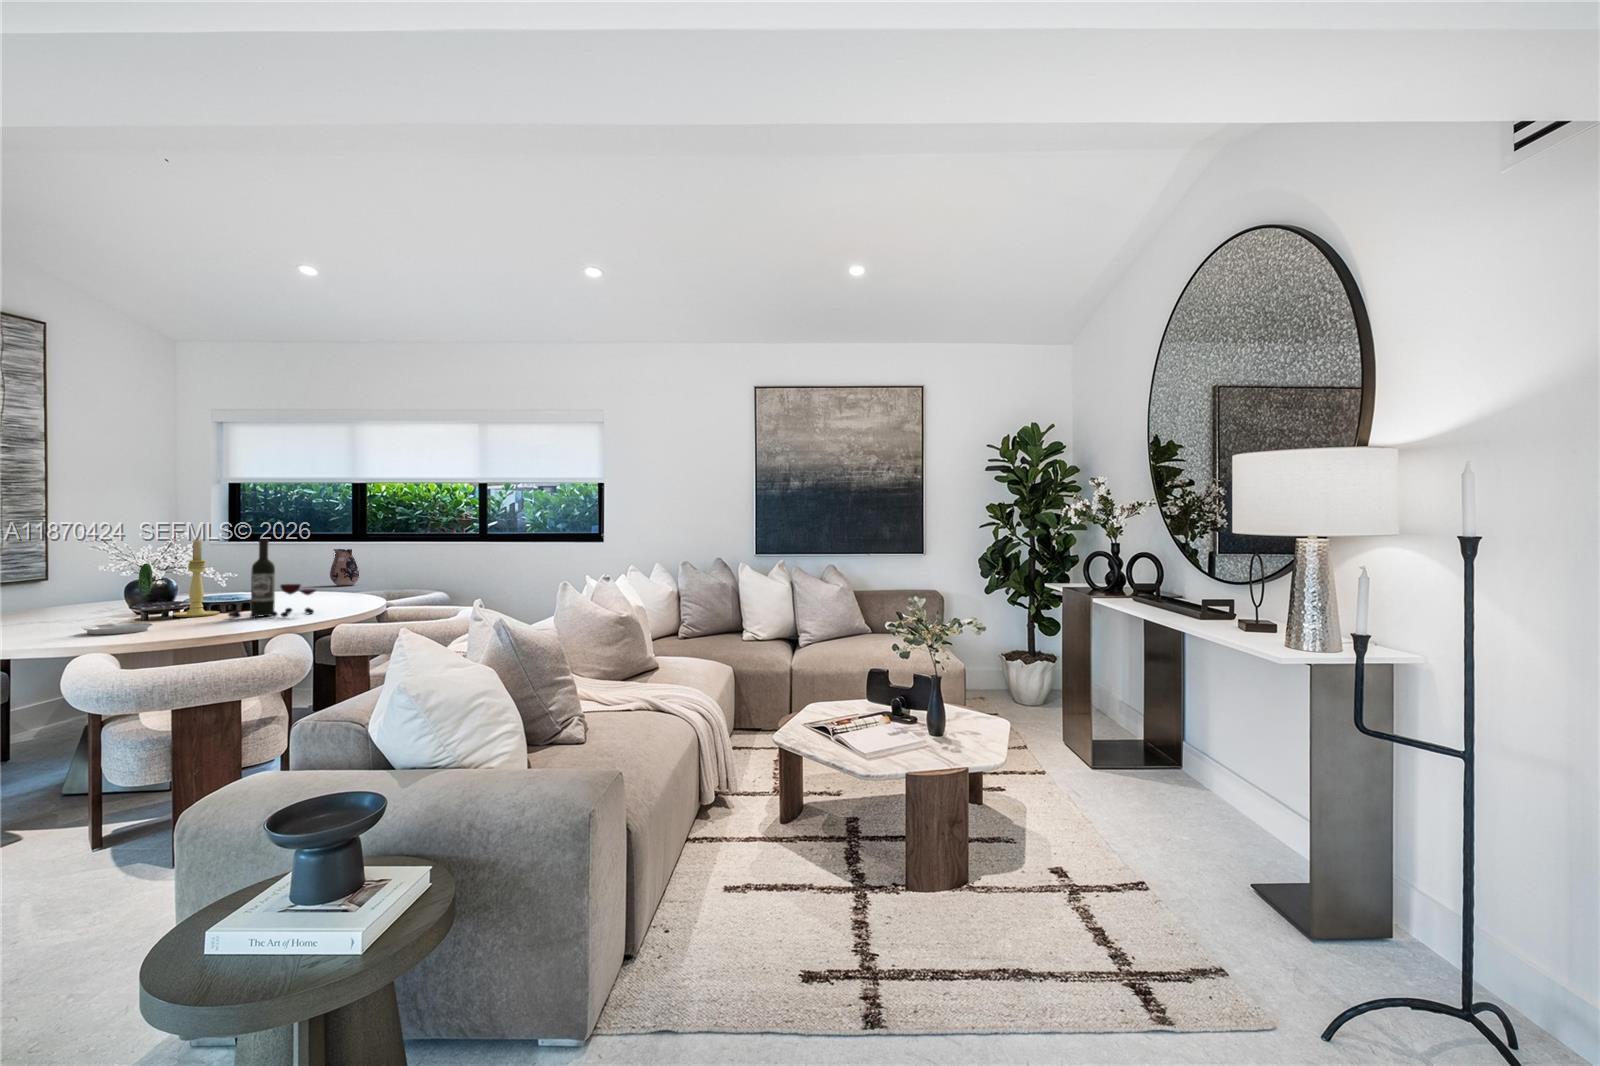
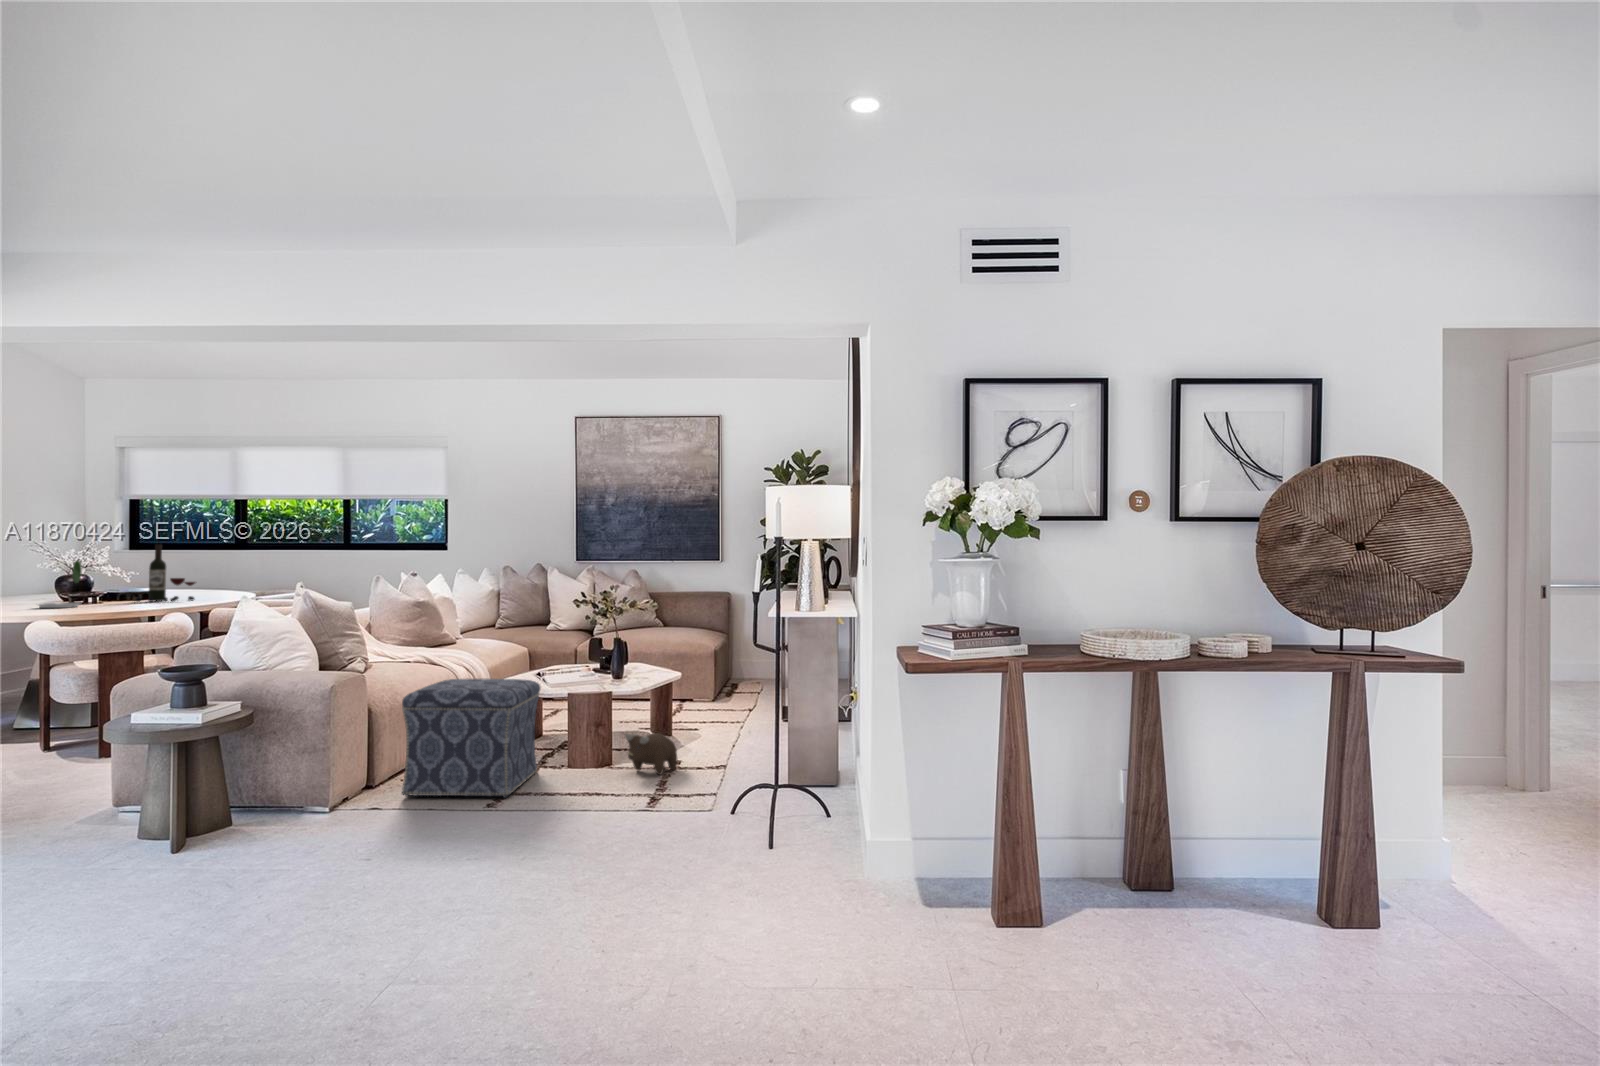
candle holder: present [173,539,219,617] -> none [91,544,125,602]
ceramic pitcher: present [330,549,360,586] -> none [212,556,238,587]
ottoman: none [705,759,905,999] -> present [402,679,540,797]
plush toy: none [1020,838,1089,913] -> present [625,733,678,775]

